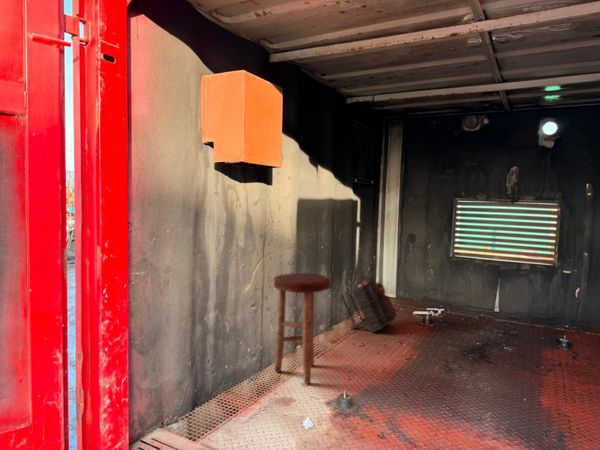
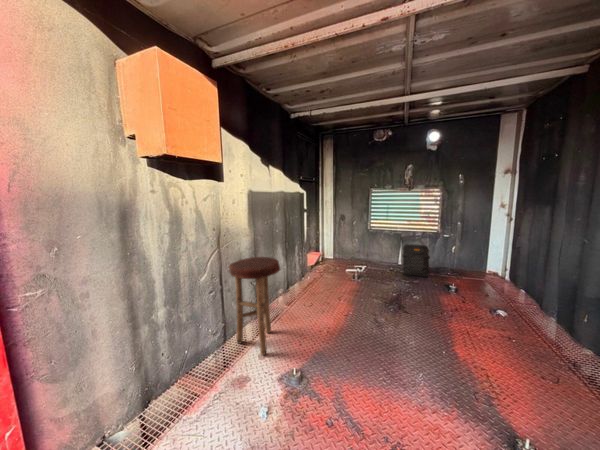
backpack: present [342,281,396,333] -> present [402,244,430,276]

